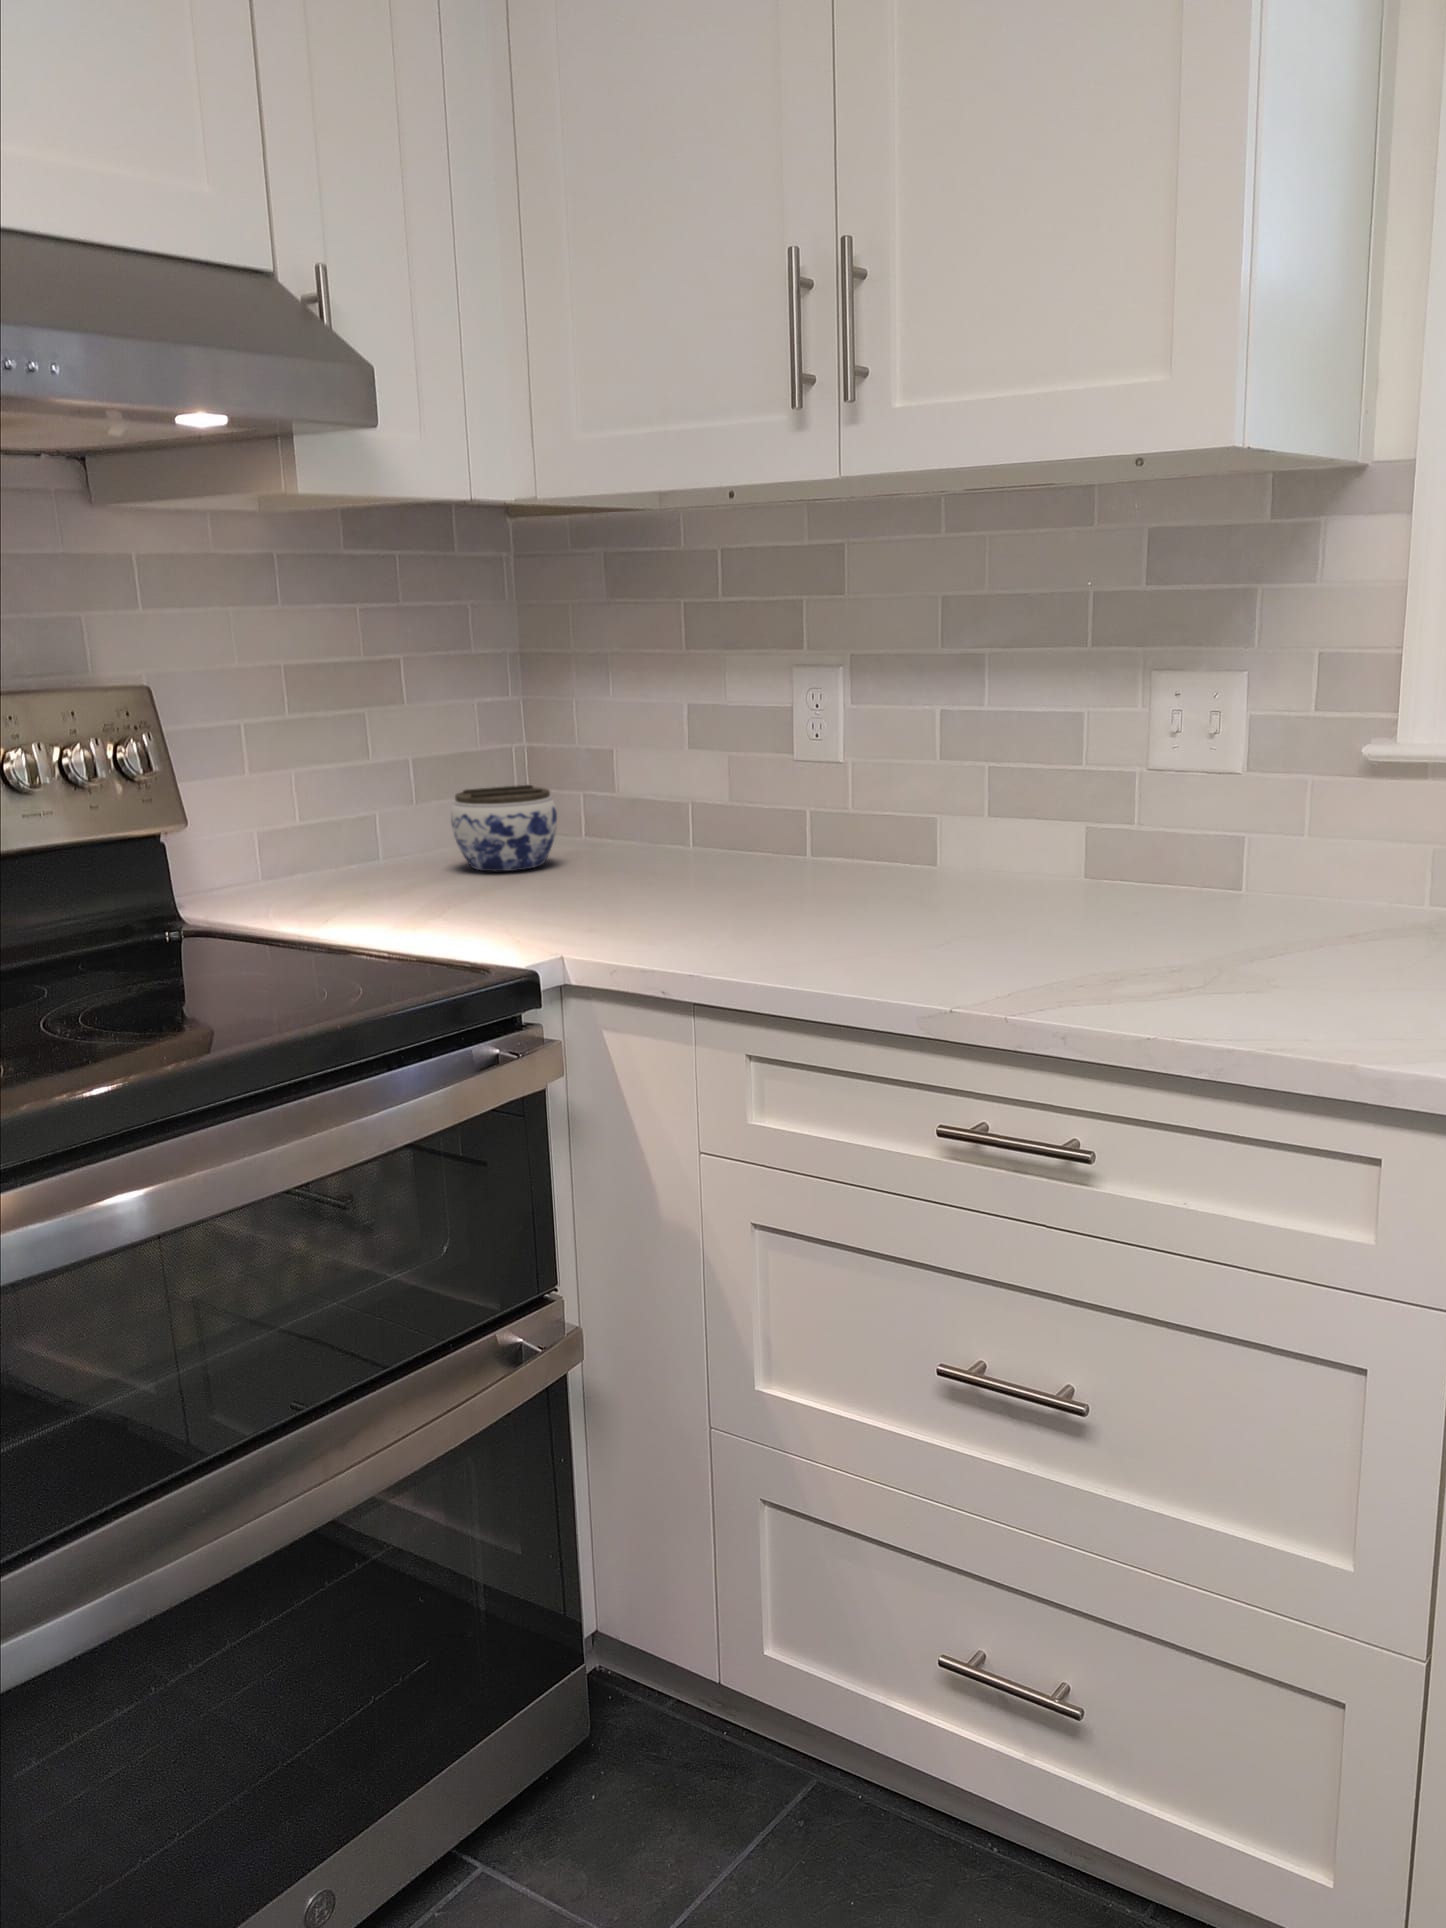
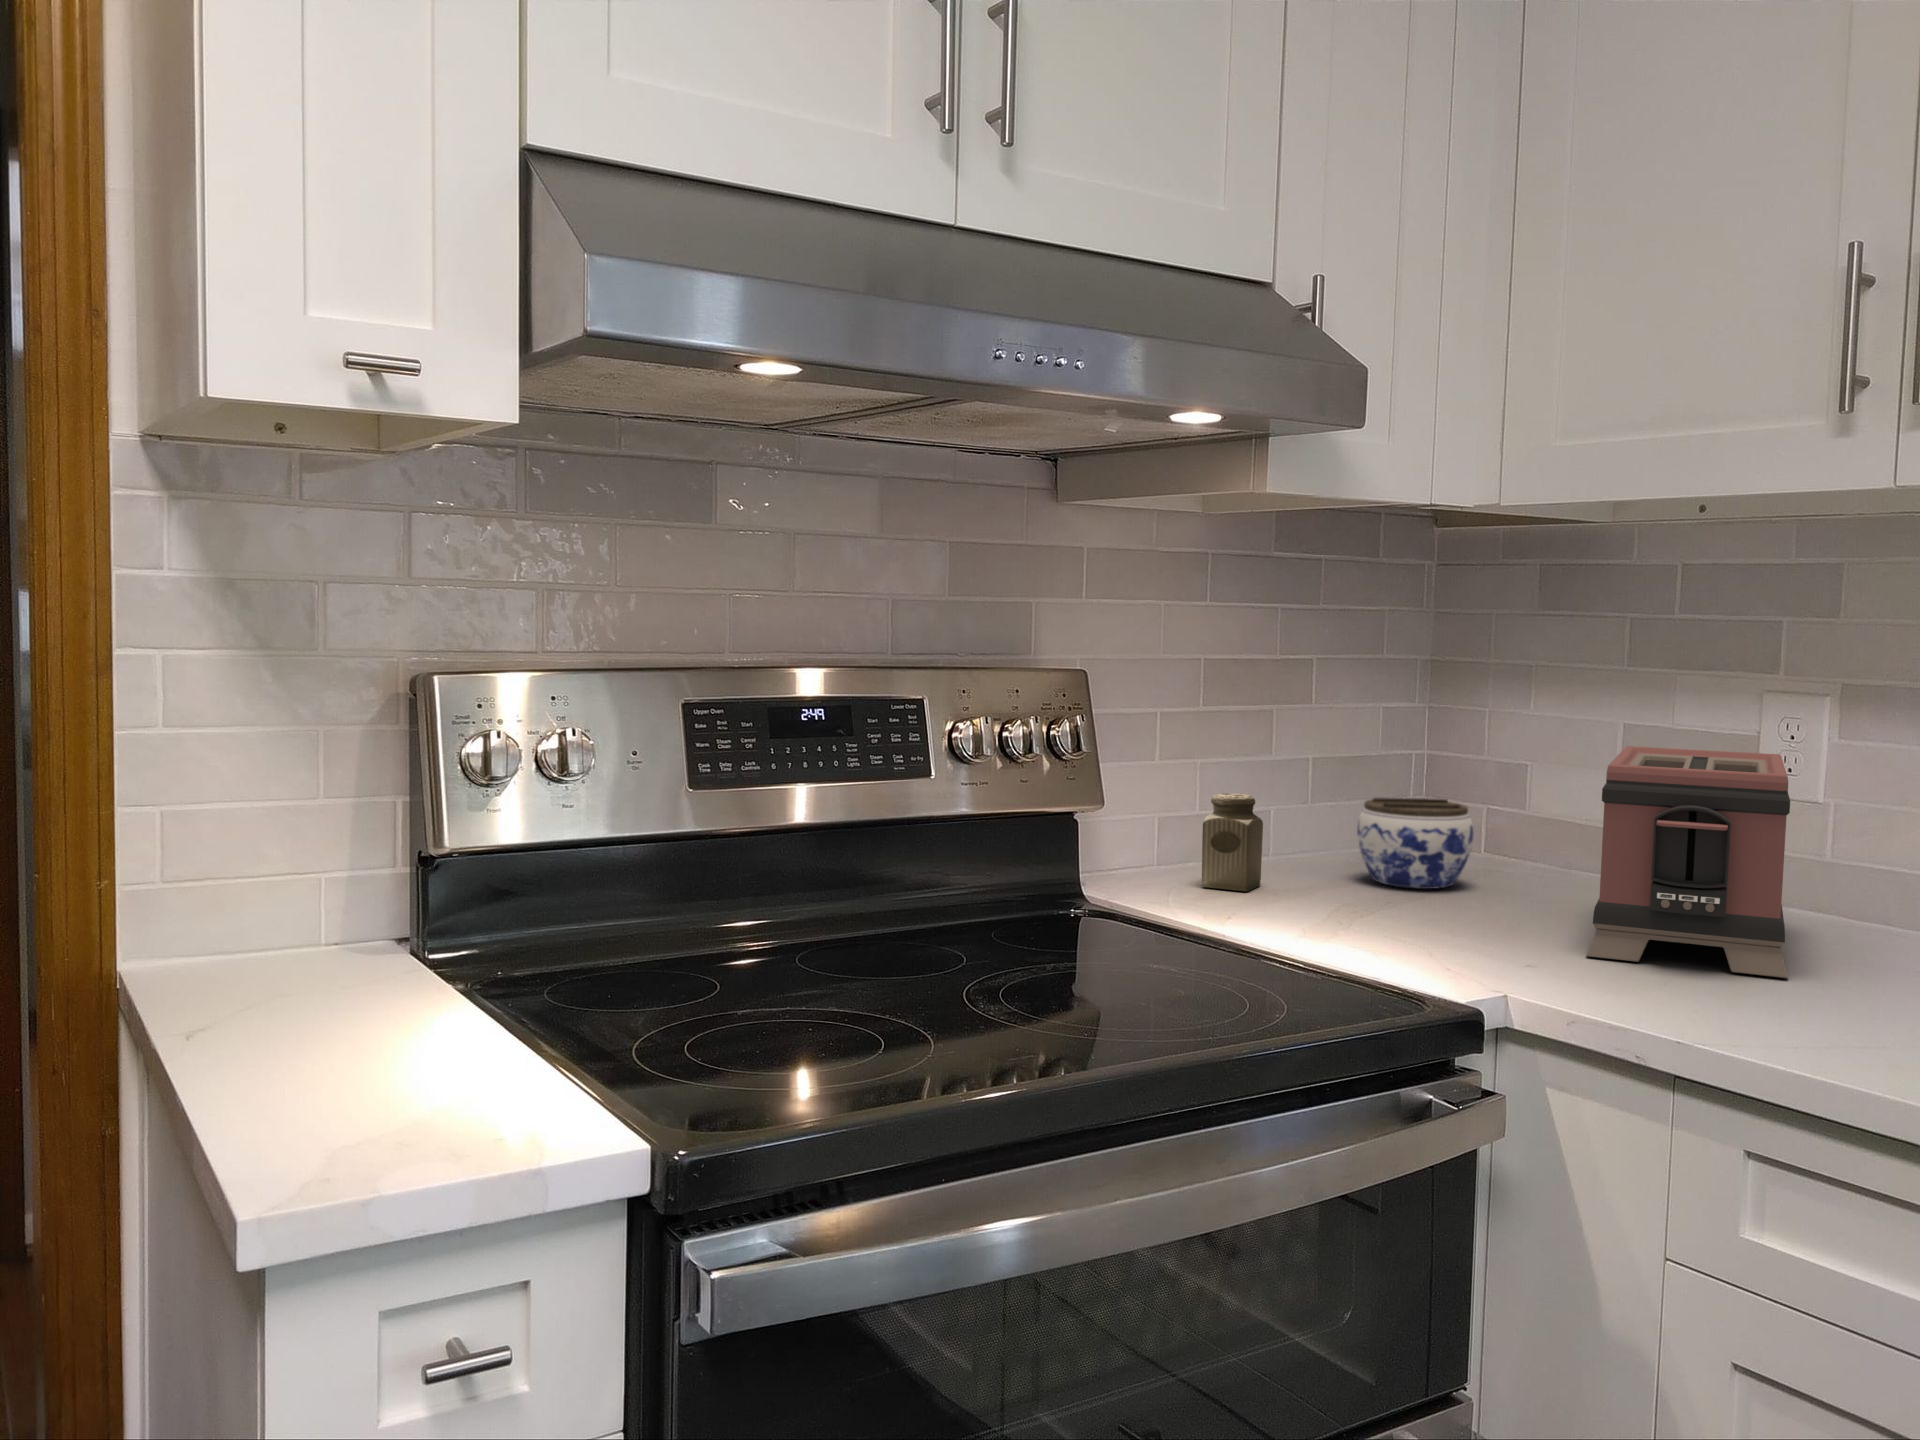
toaster: none [638,718,810,913] -> present [1586,746,1790,978]
salt shaker: none [296,798,362,893] -> present [1202,793,1263,891]

